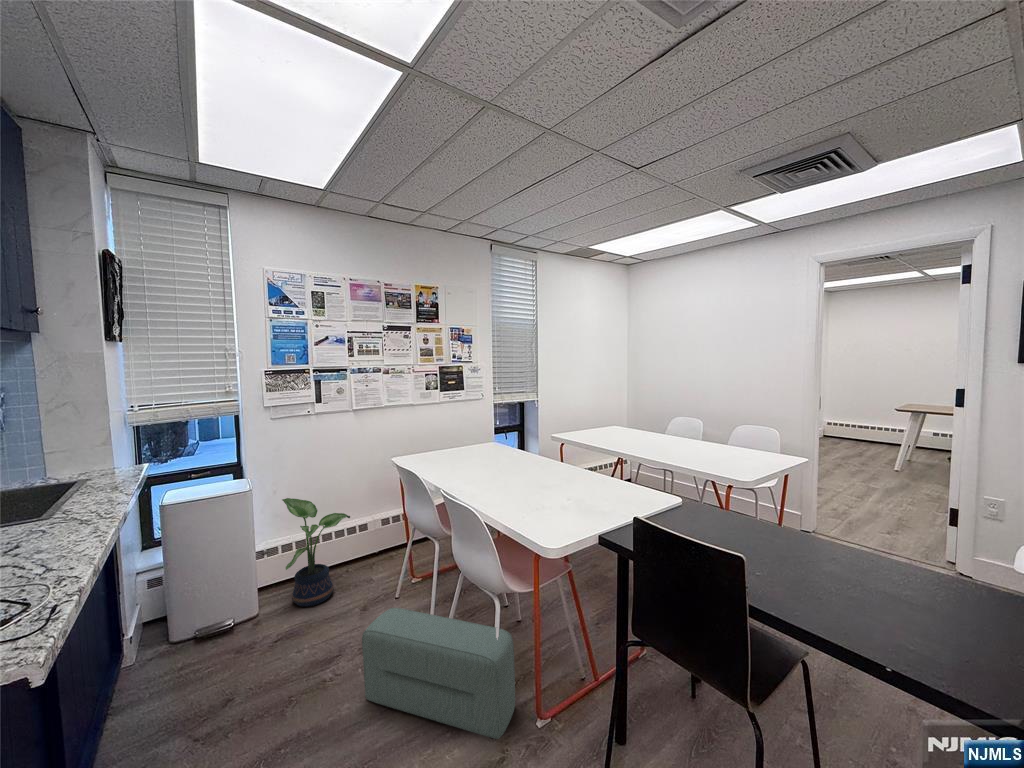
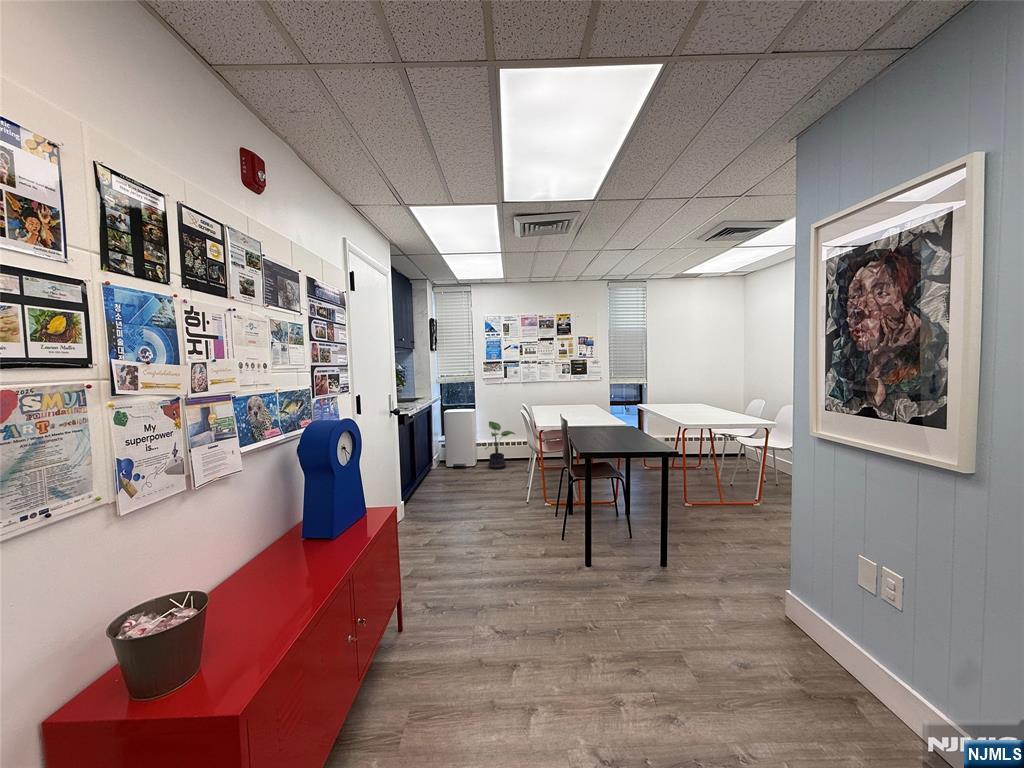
pouf: present [362,608,515,739] -> none [494,462,542,508]

